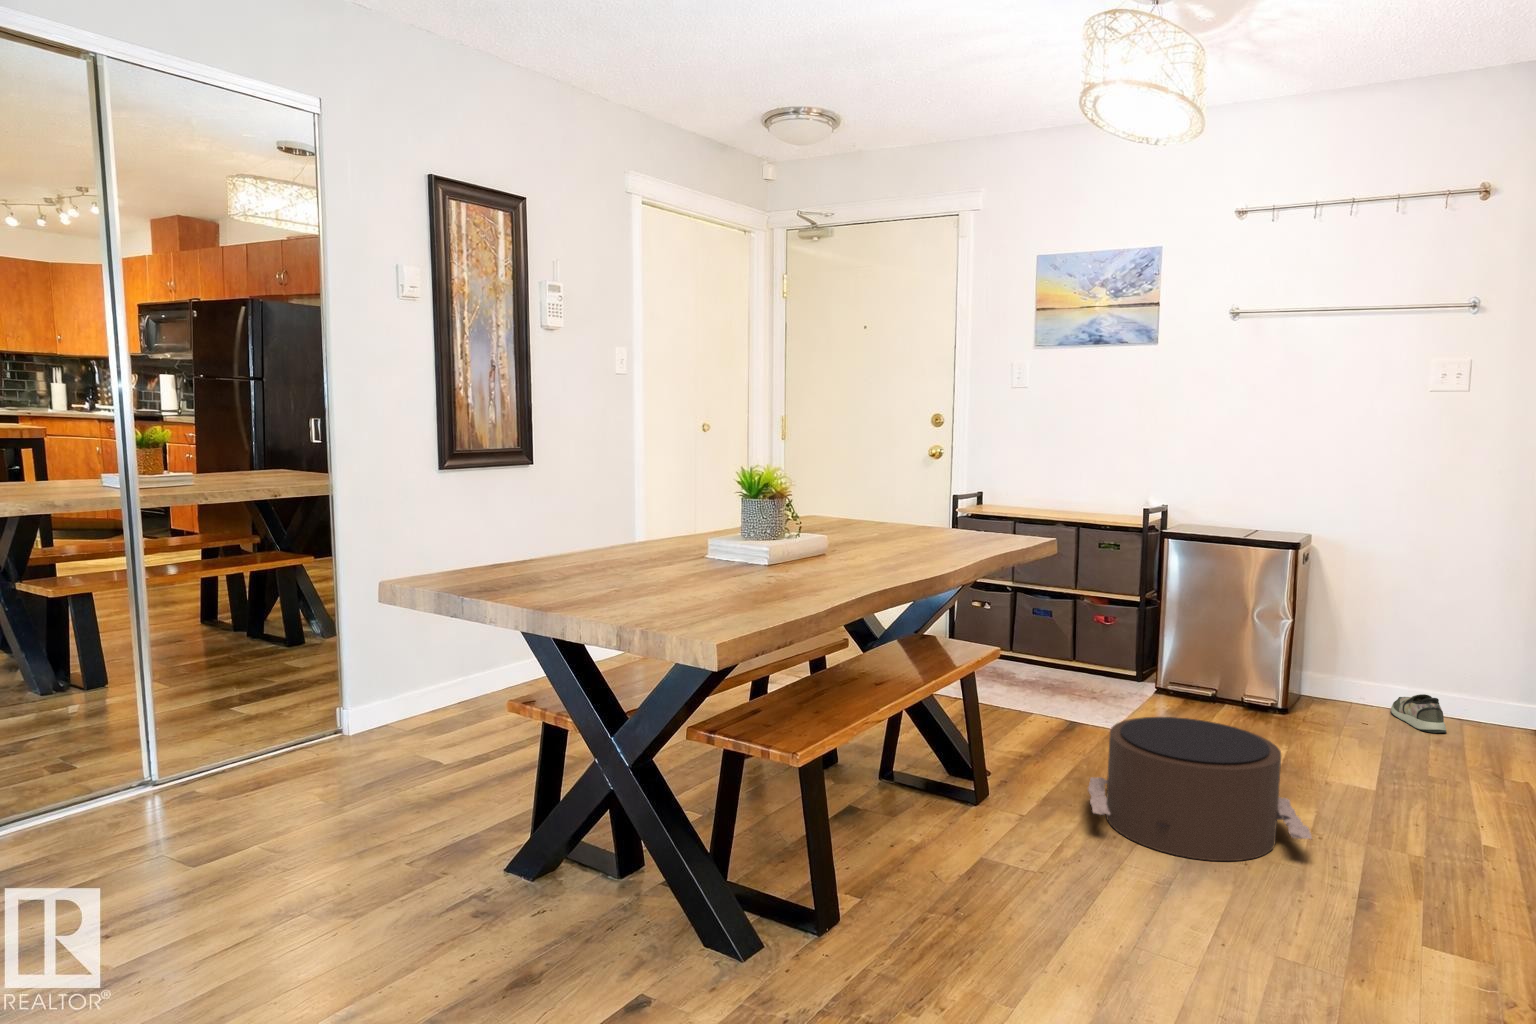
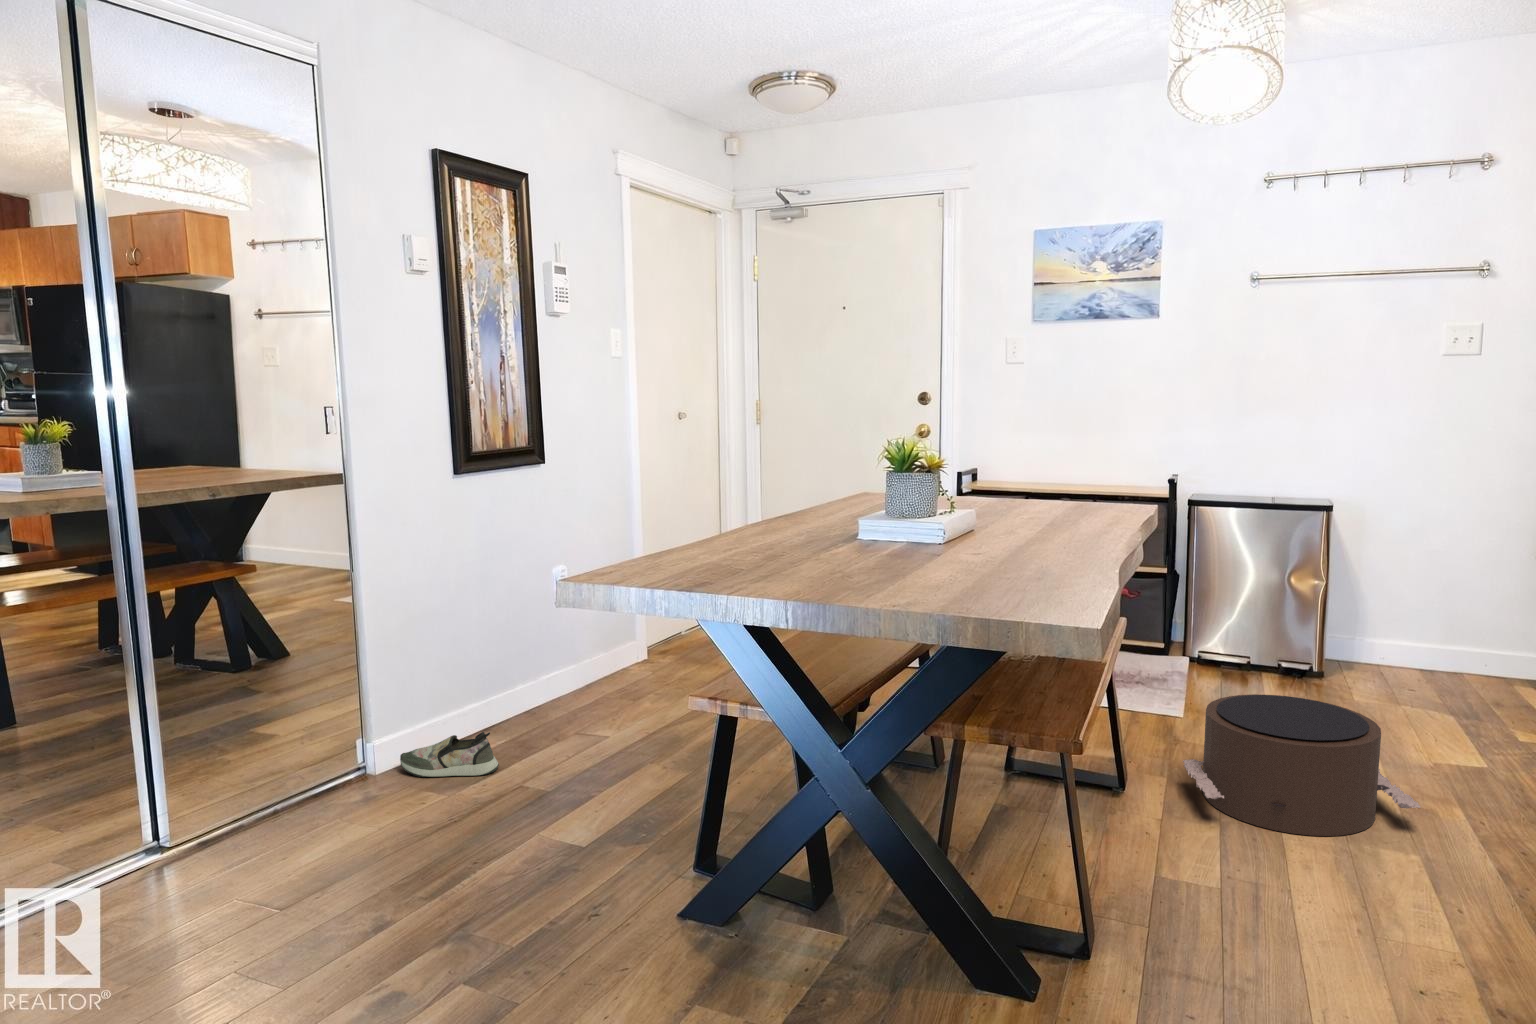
shoe: present [1391,694,1446,733] -> present [400,732,499,777]

